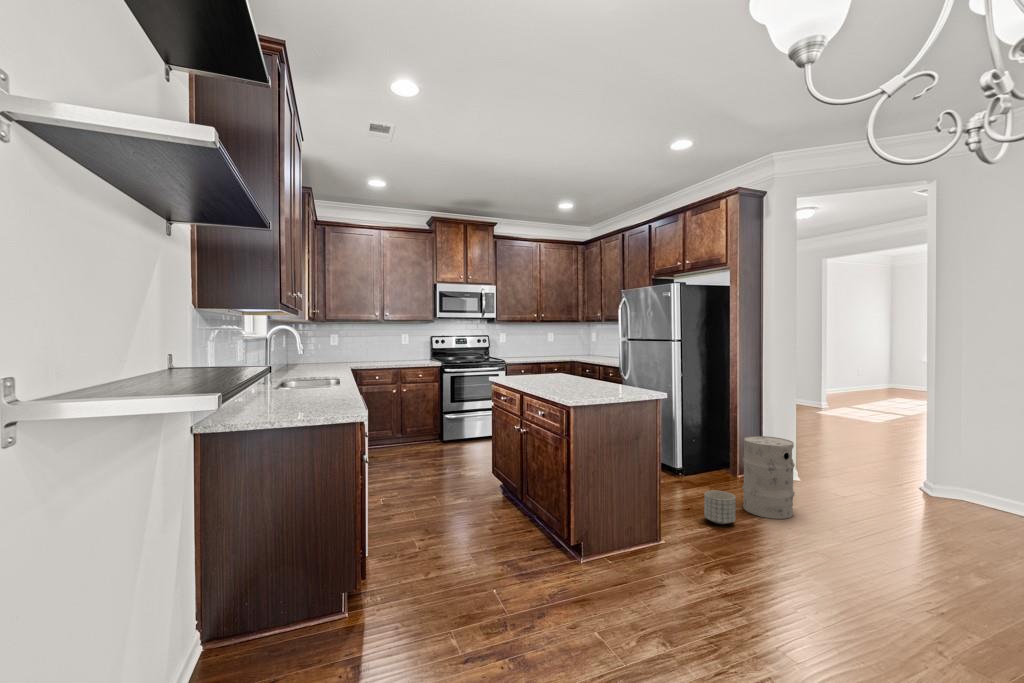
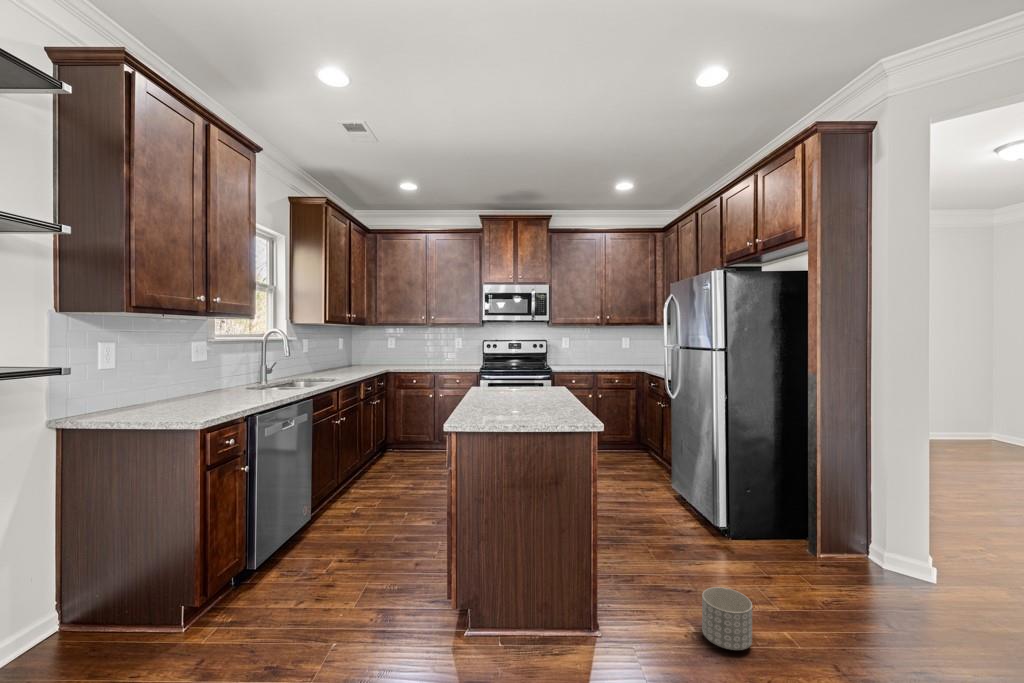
trash can: present [742,436,795,519] -> none [787,506,880,658]

